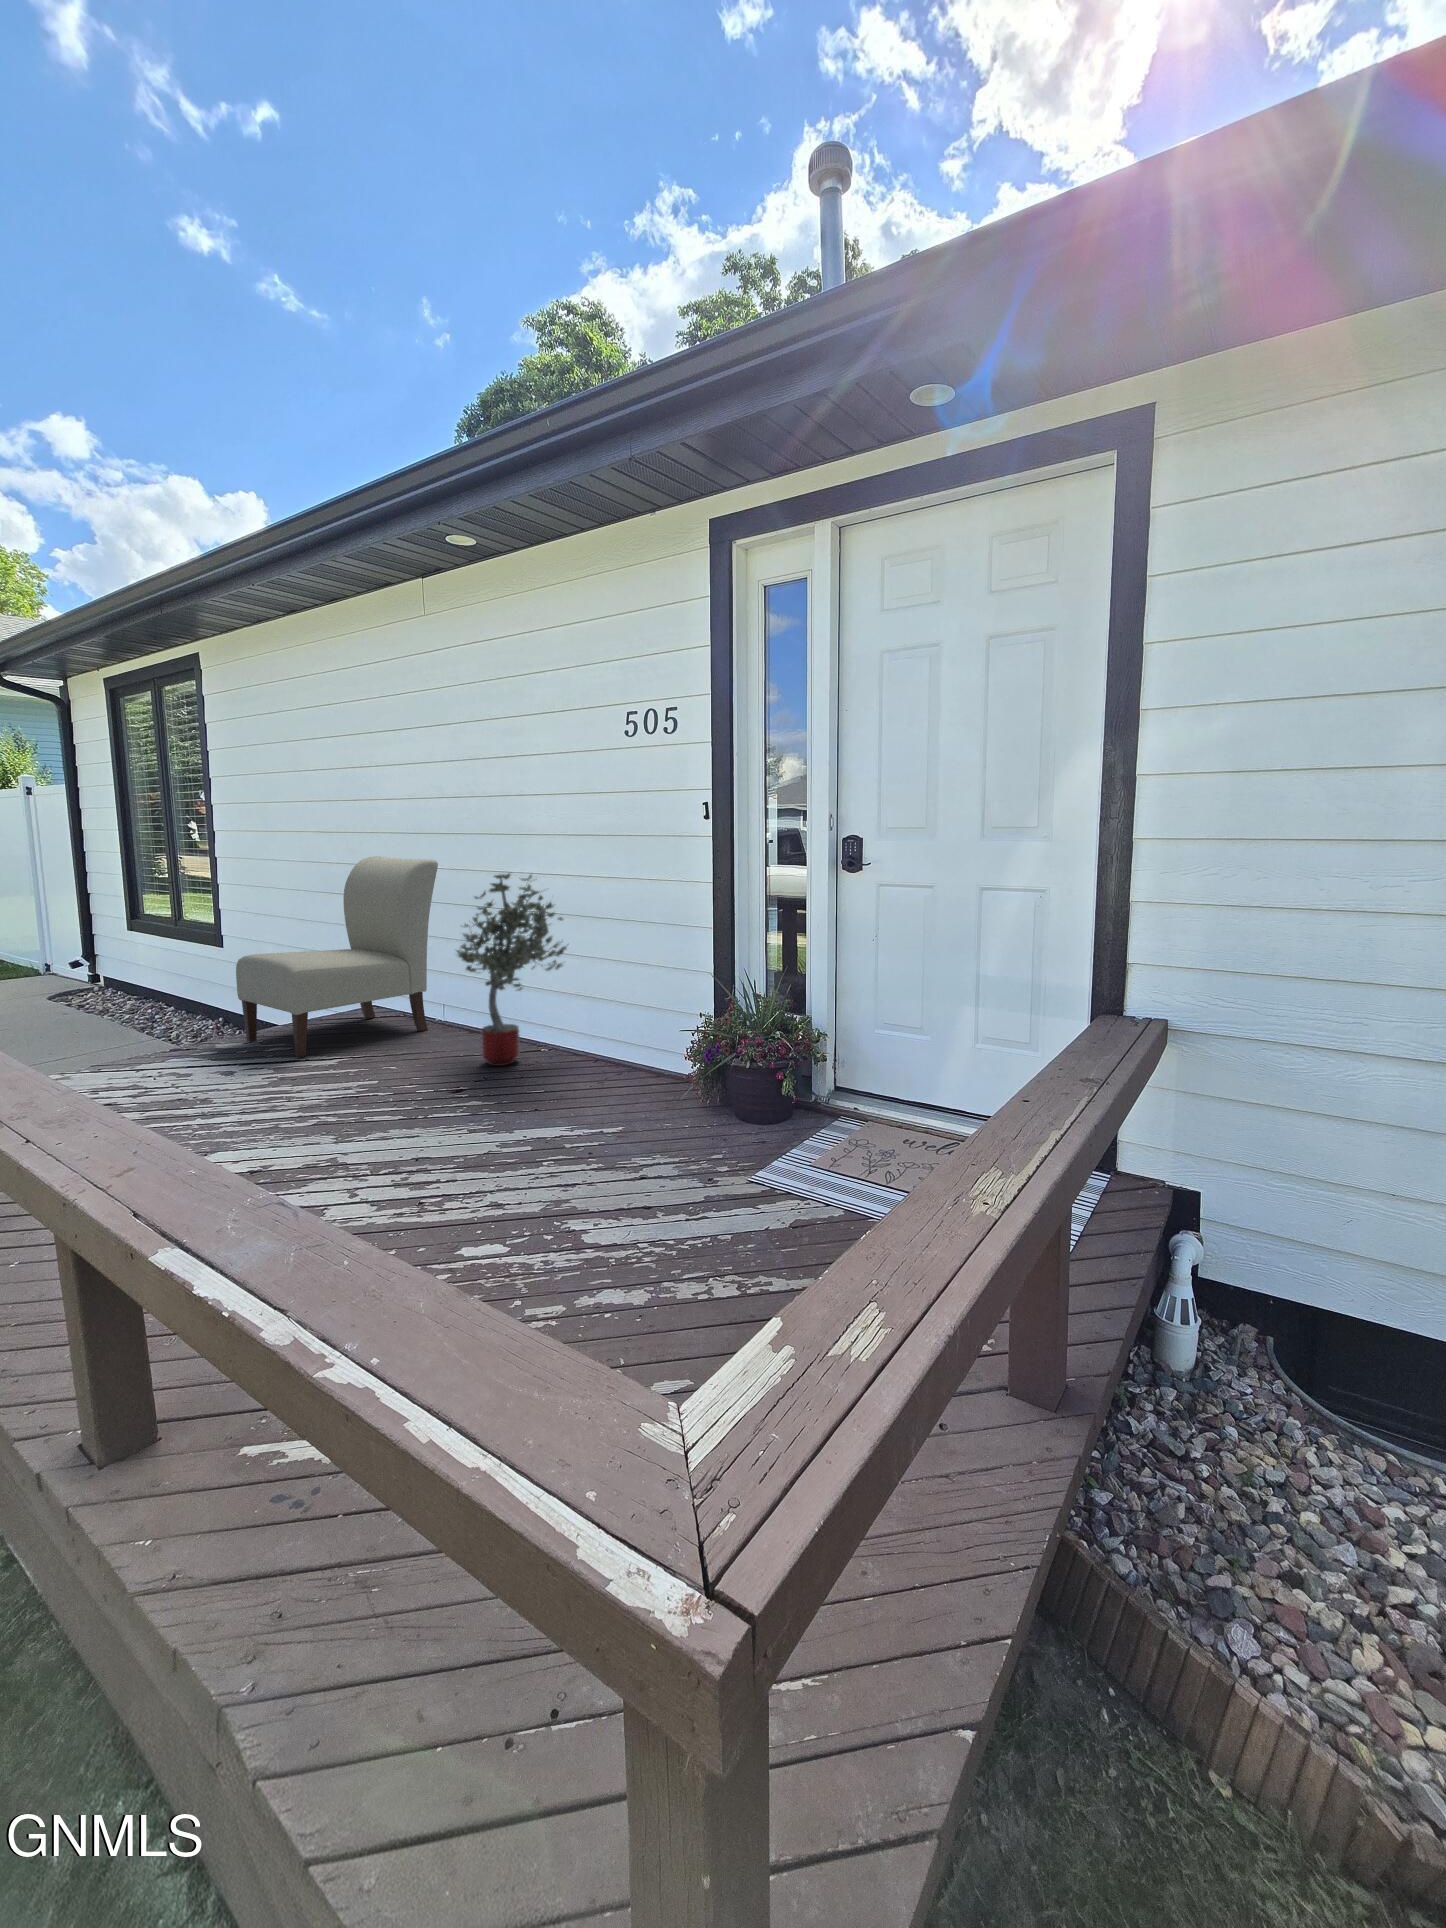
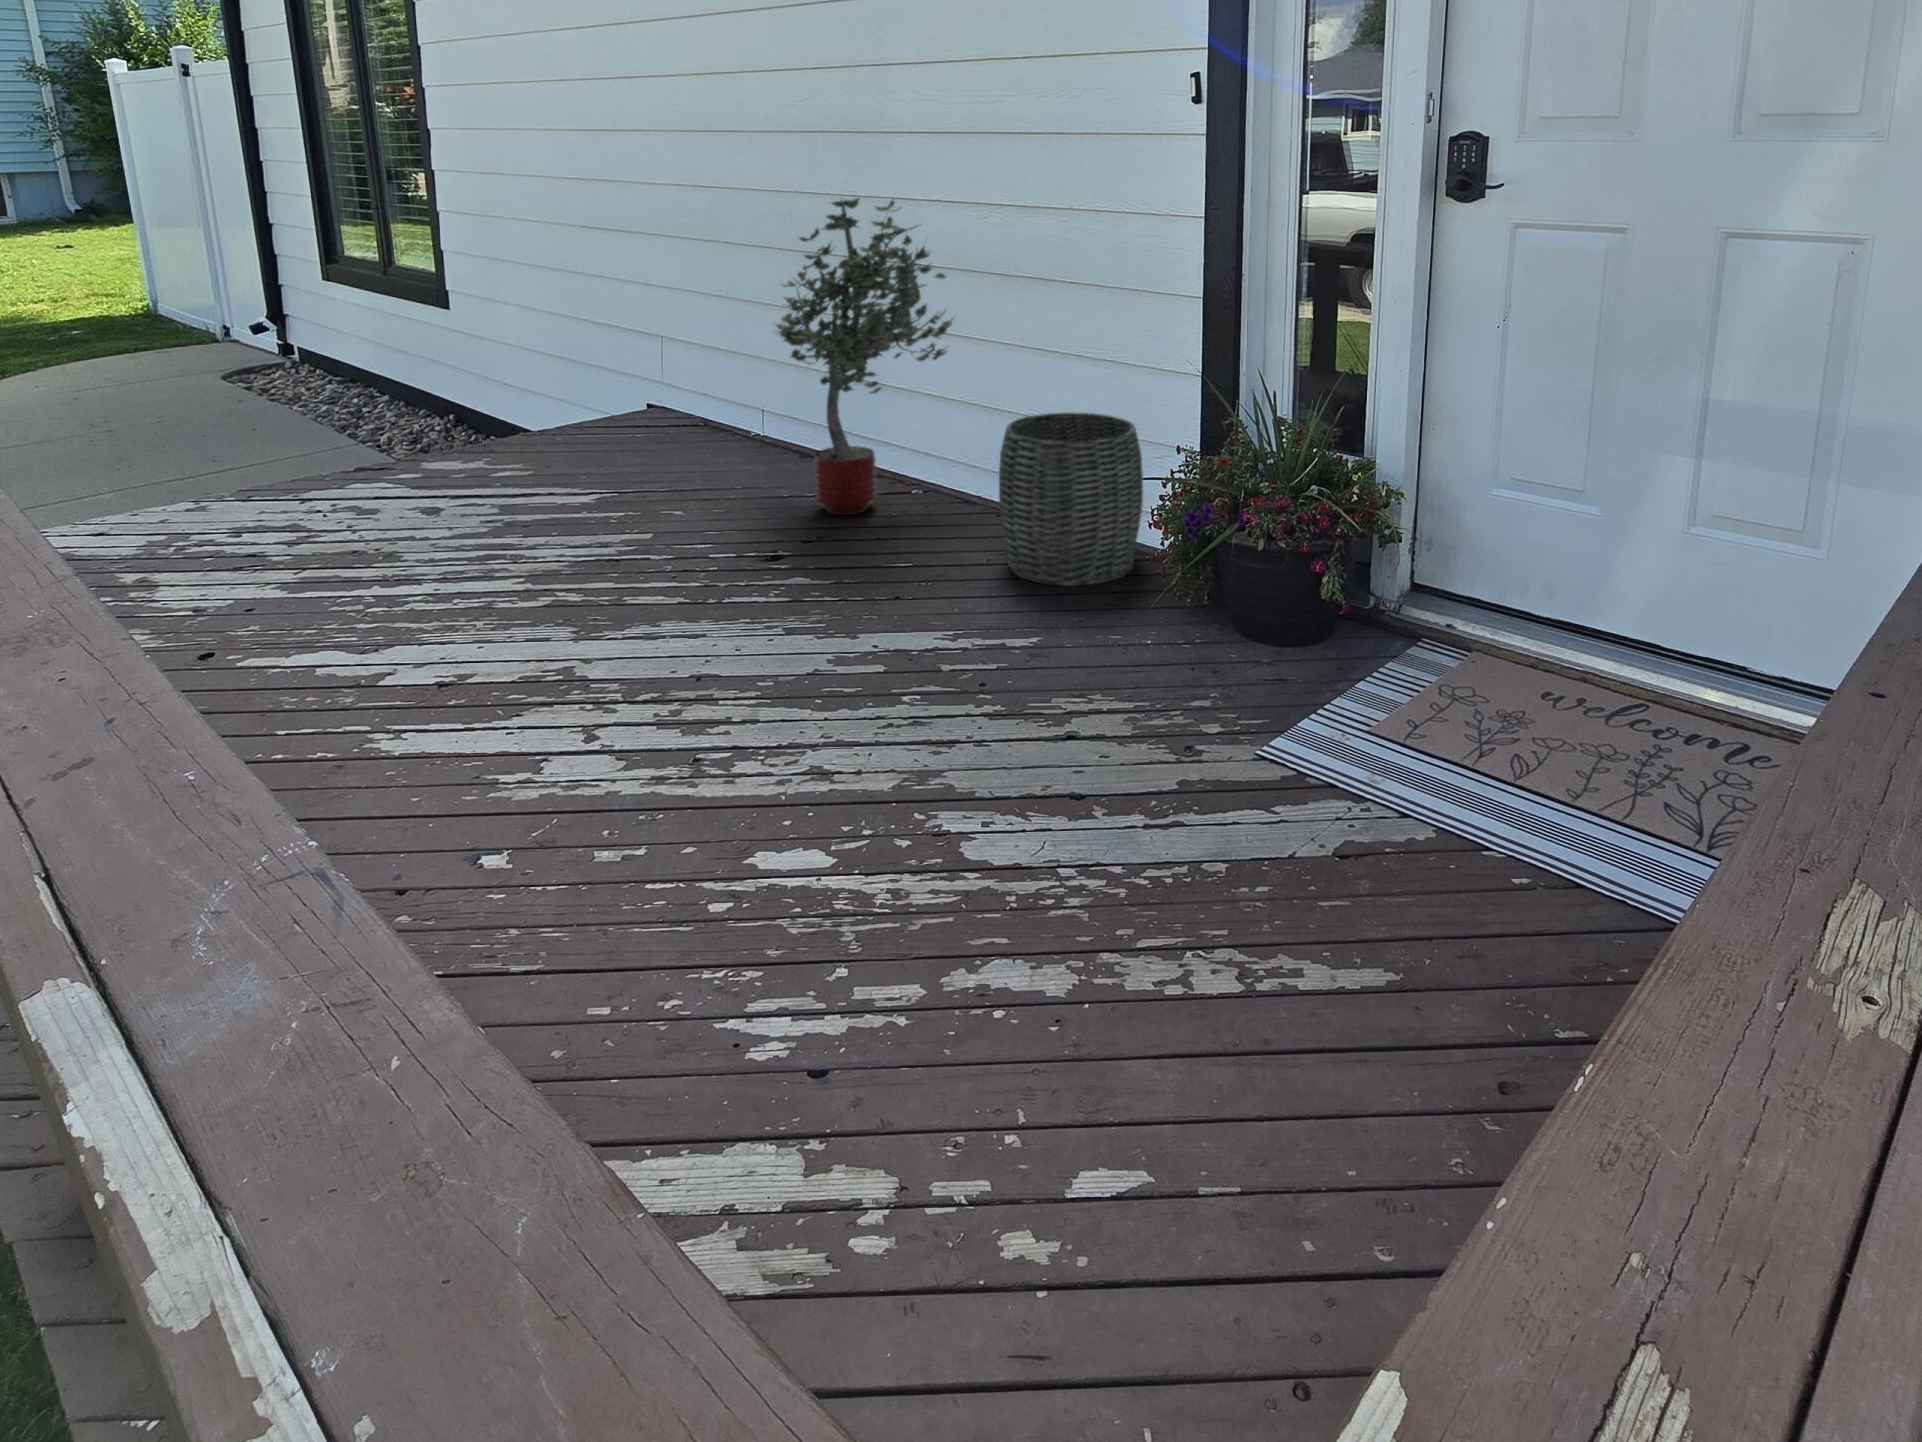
chair: present [236,856,438,1058] -> none [447,168,749,490]
woven basket: none [597,998,683,1100] -> present [999,412,1143,586]

